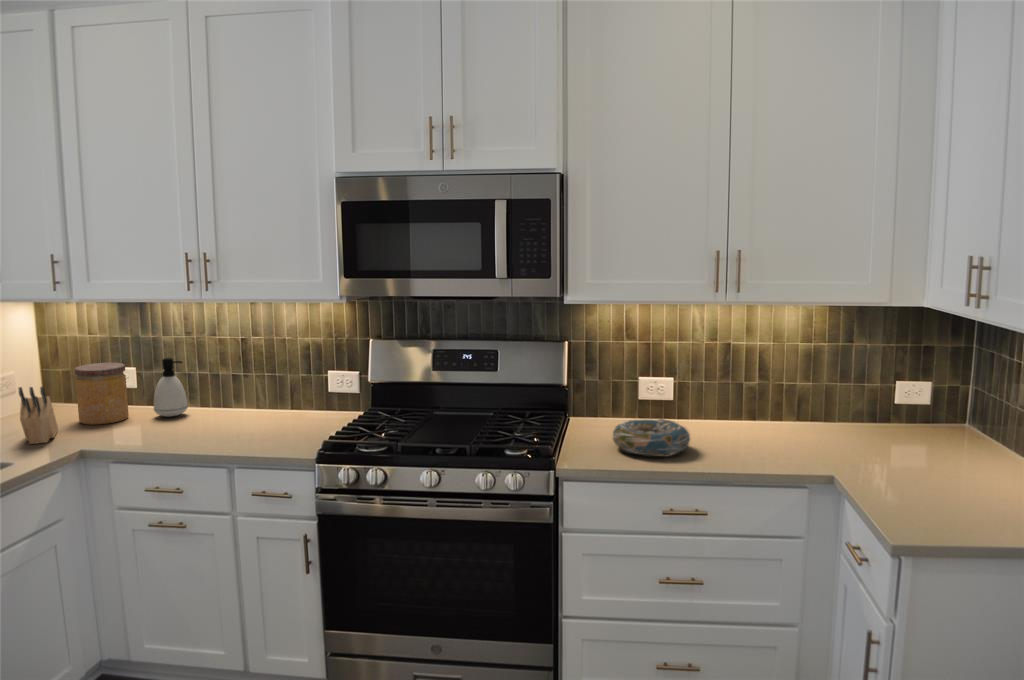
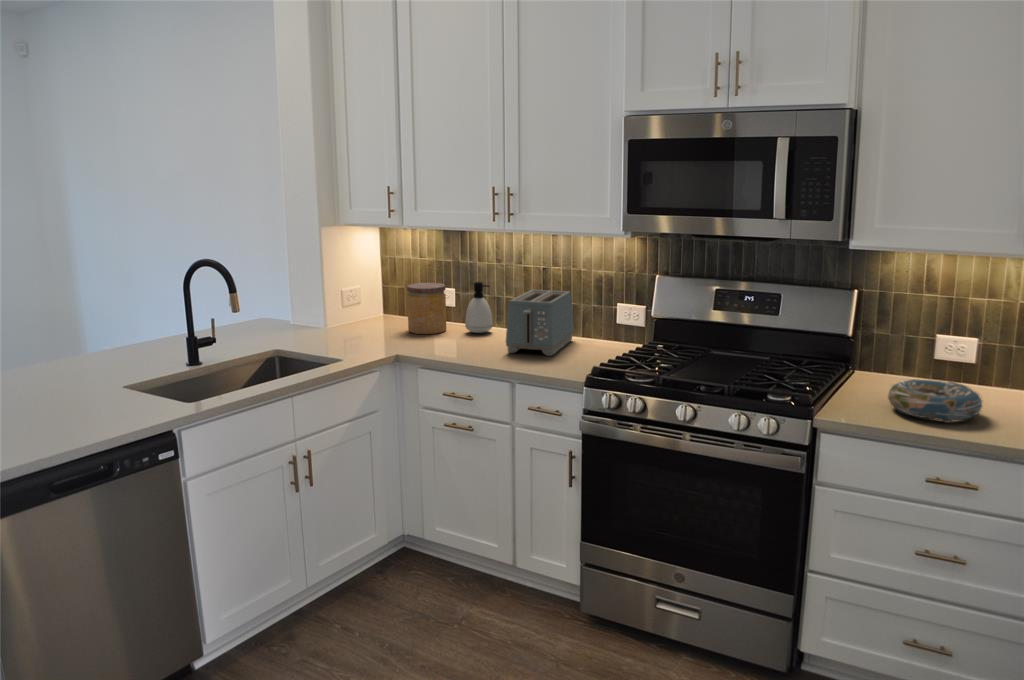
toaster: none [213,362,286,436] -> present [506,290,574,356]
knife block: present [19,387,58,444] -> none [361,298,391,345]

